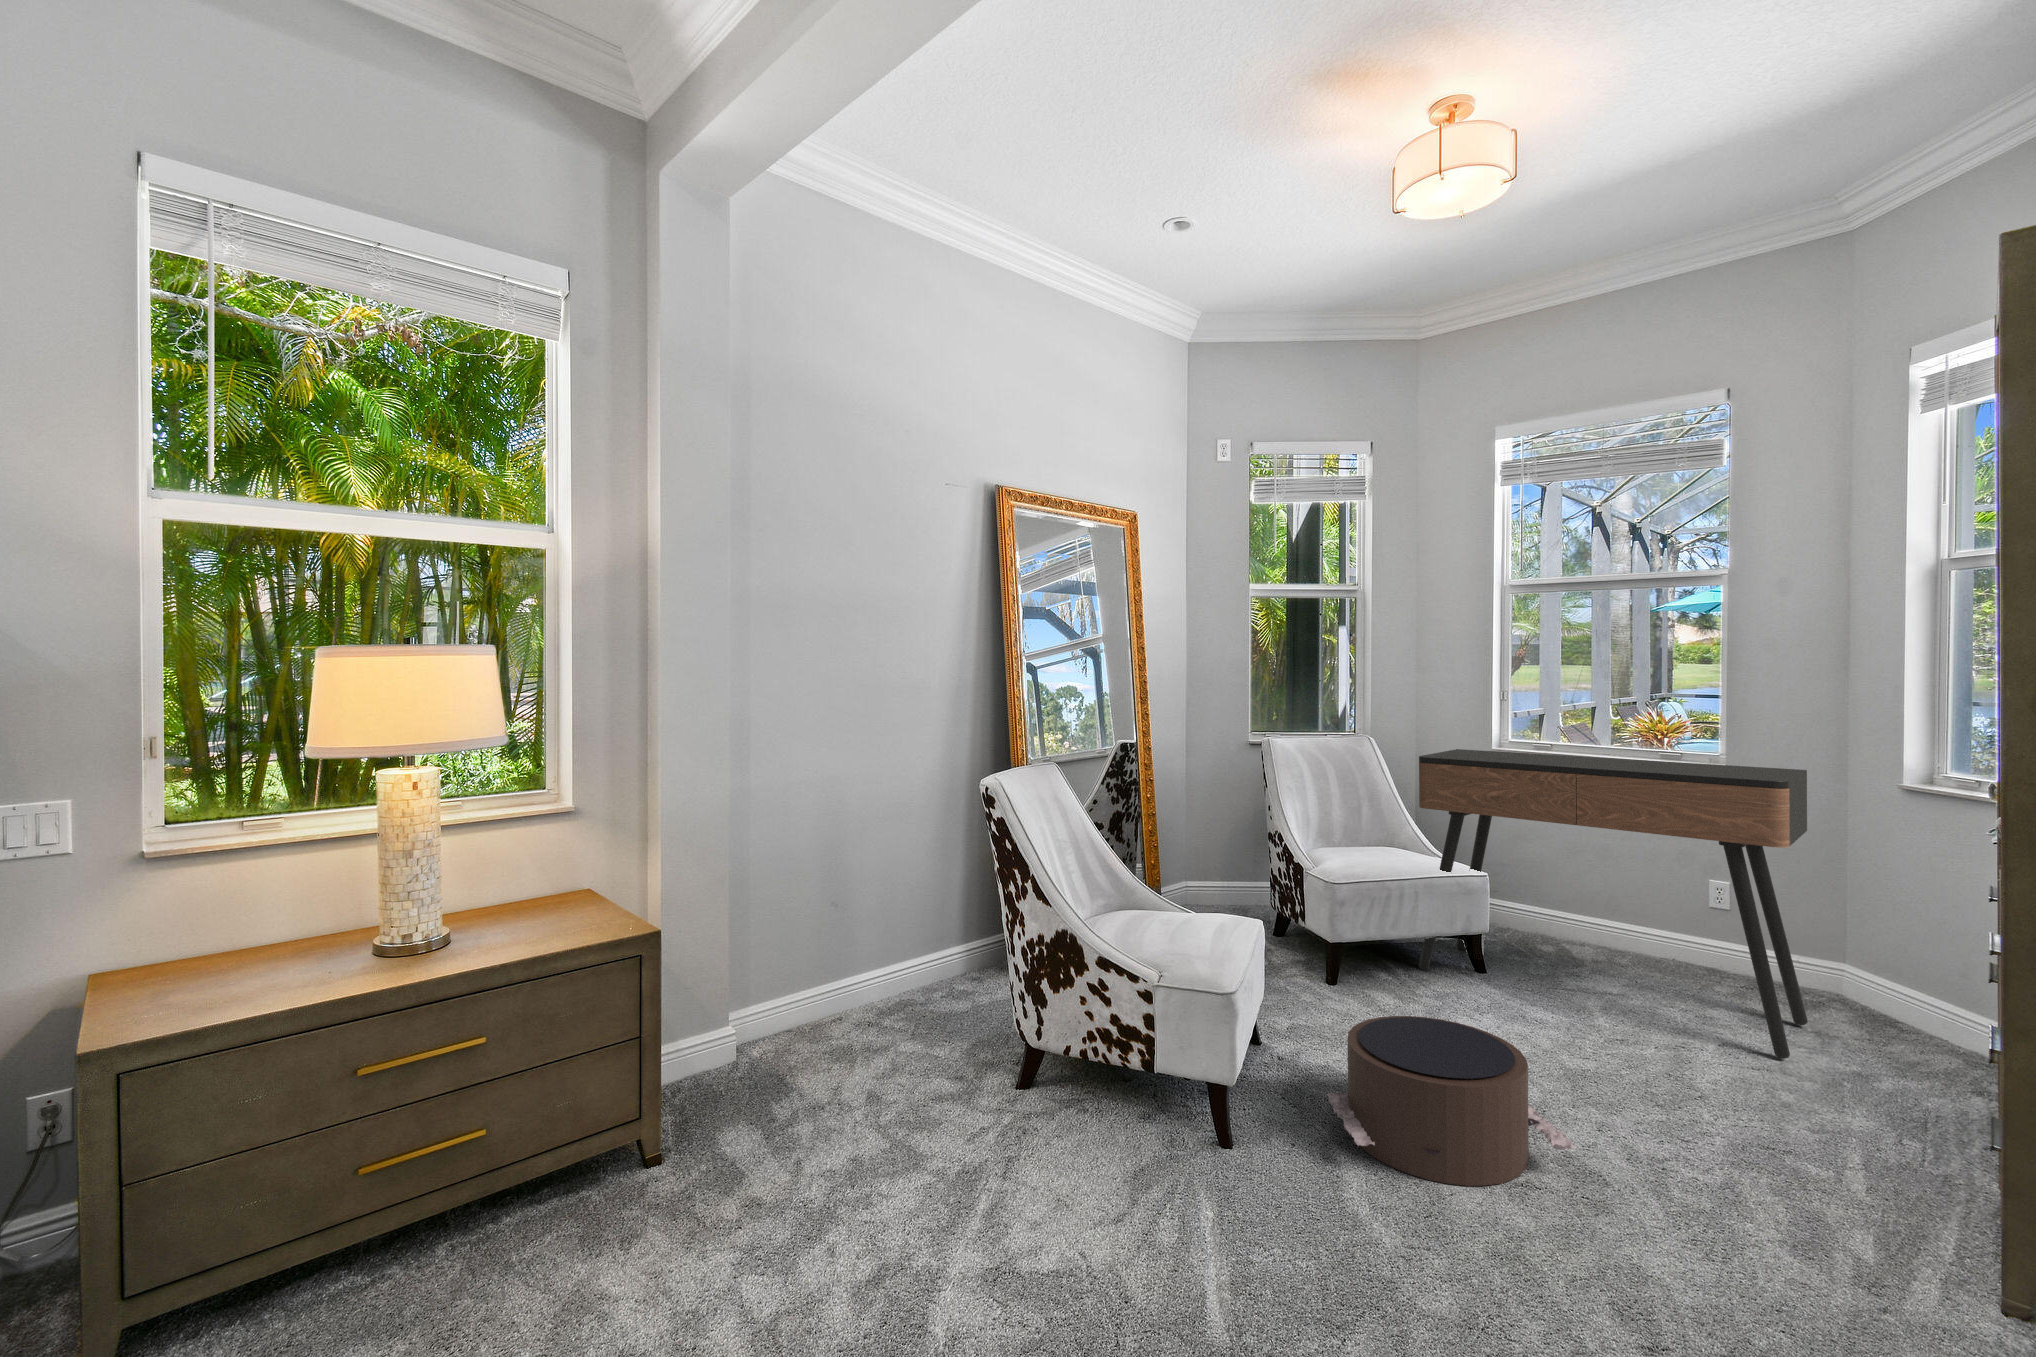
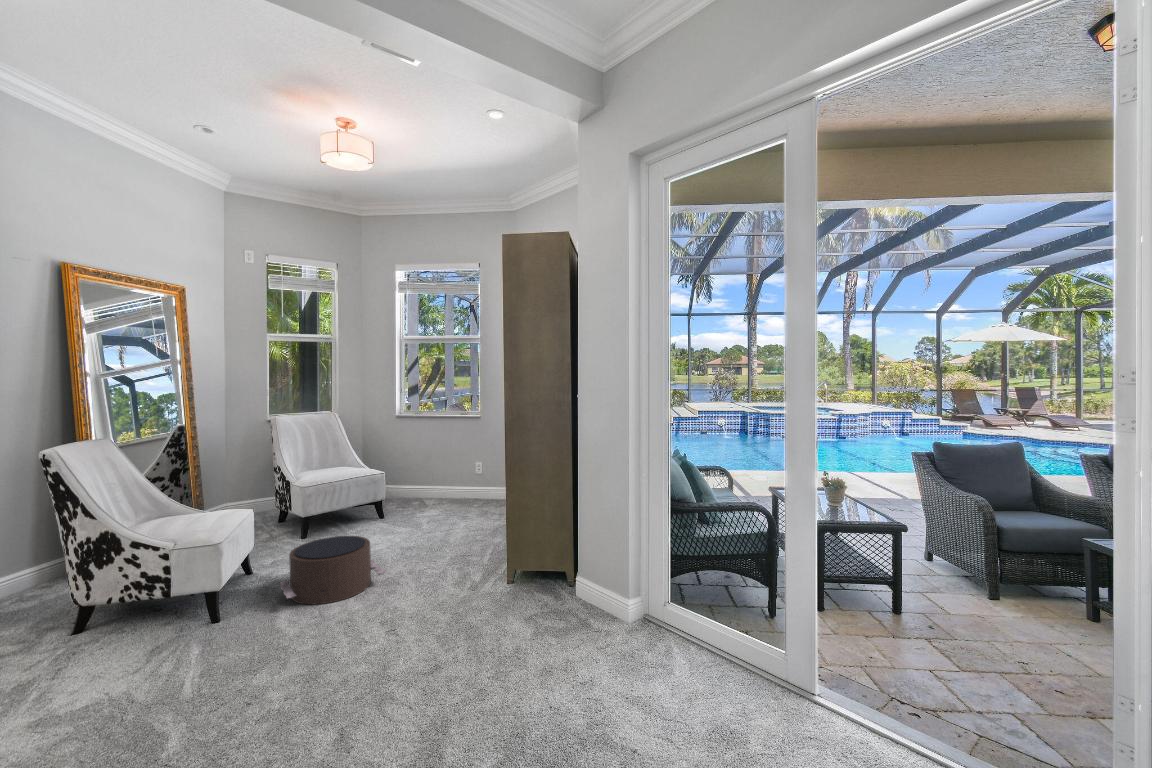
console table: present [1419,749,1808,1059] -> none [353,416,497,525]

